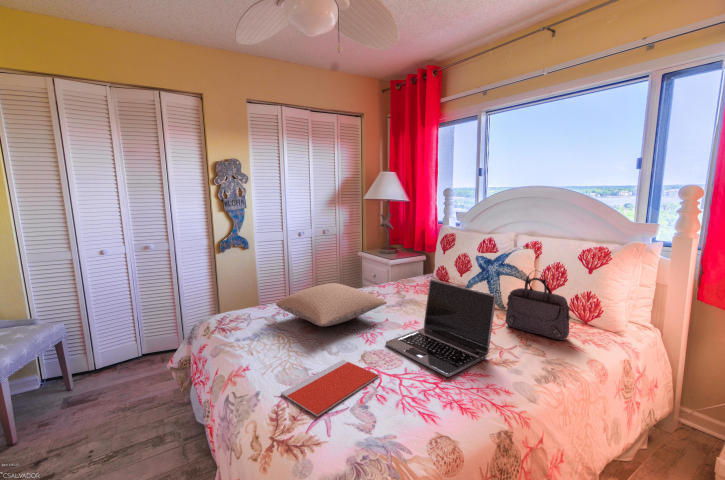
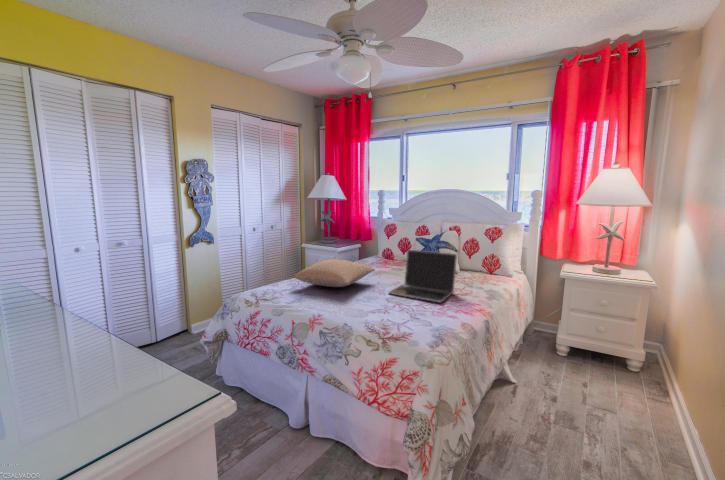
handbag: present [505,270,570,340] -> none [450,240,489,282]
notebook: present [281,360,379,417] -> none [351,303,401,327]

